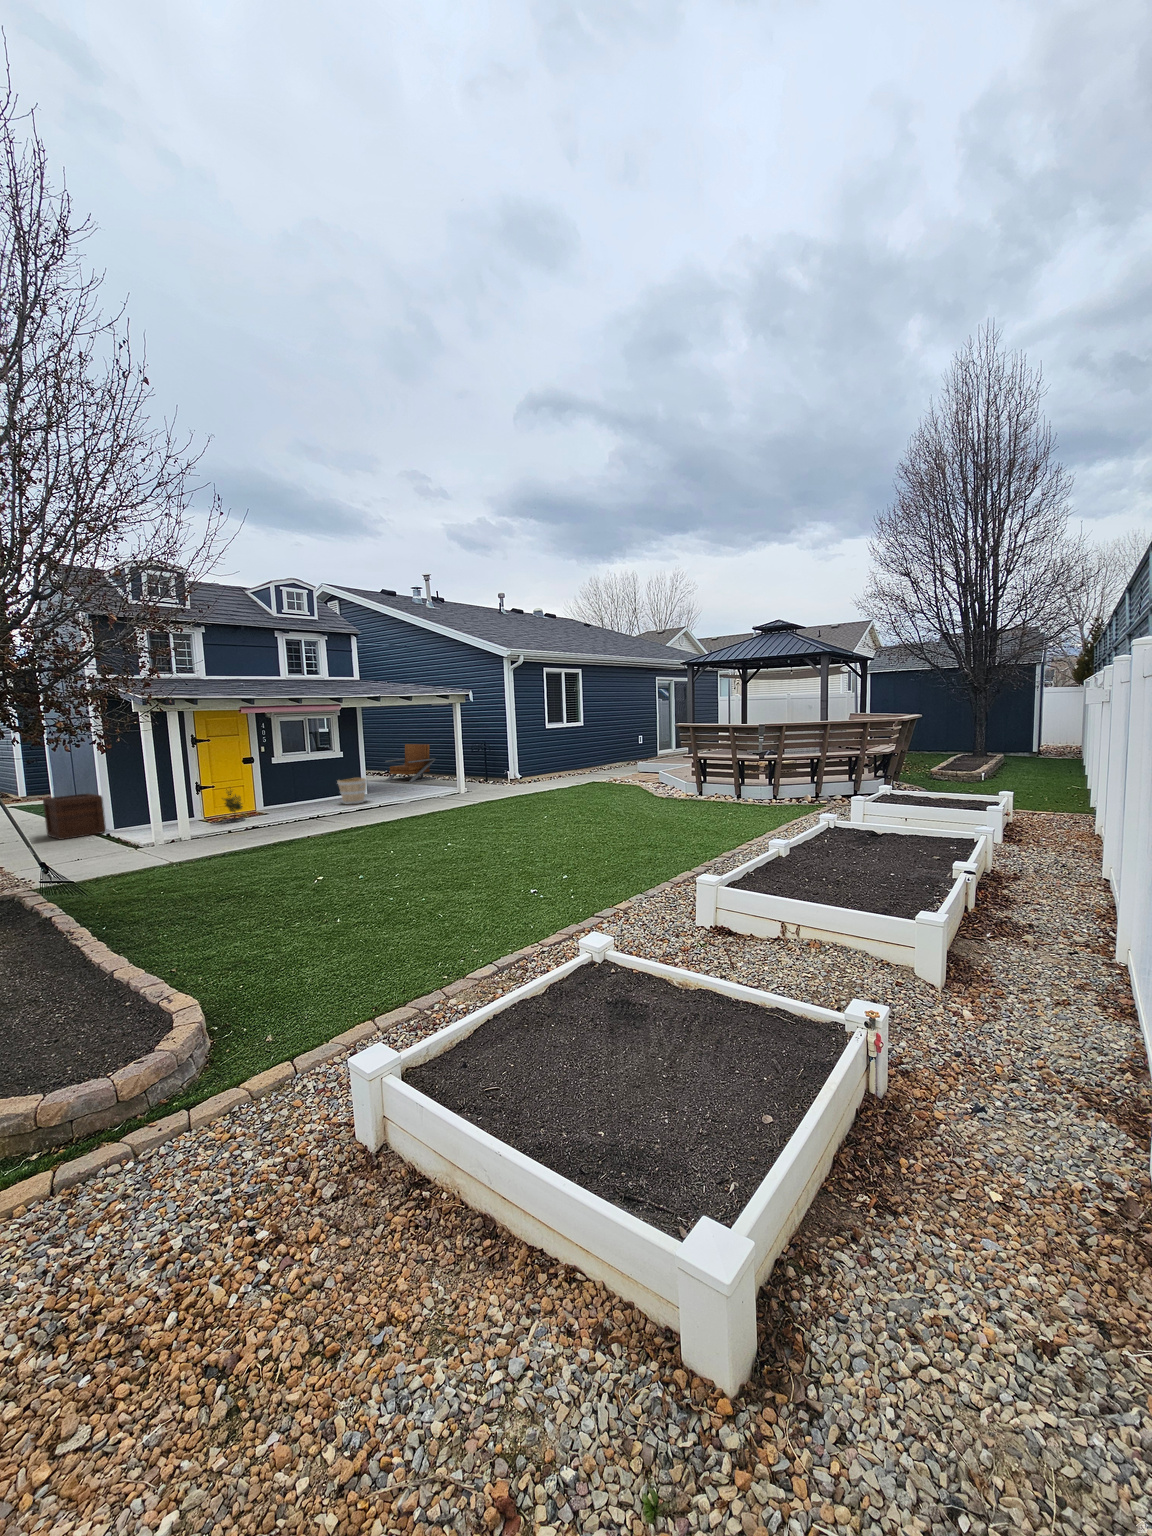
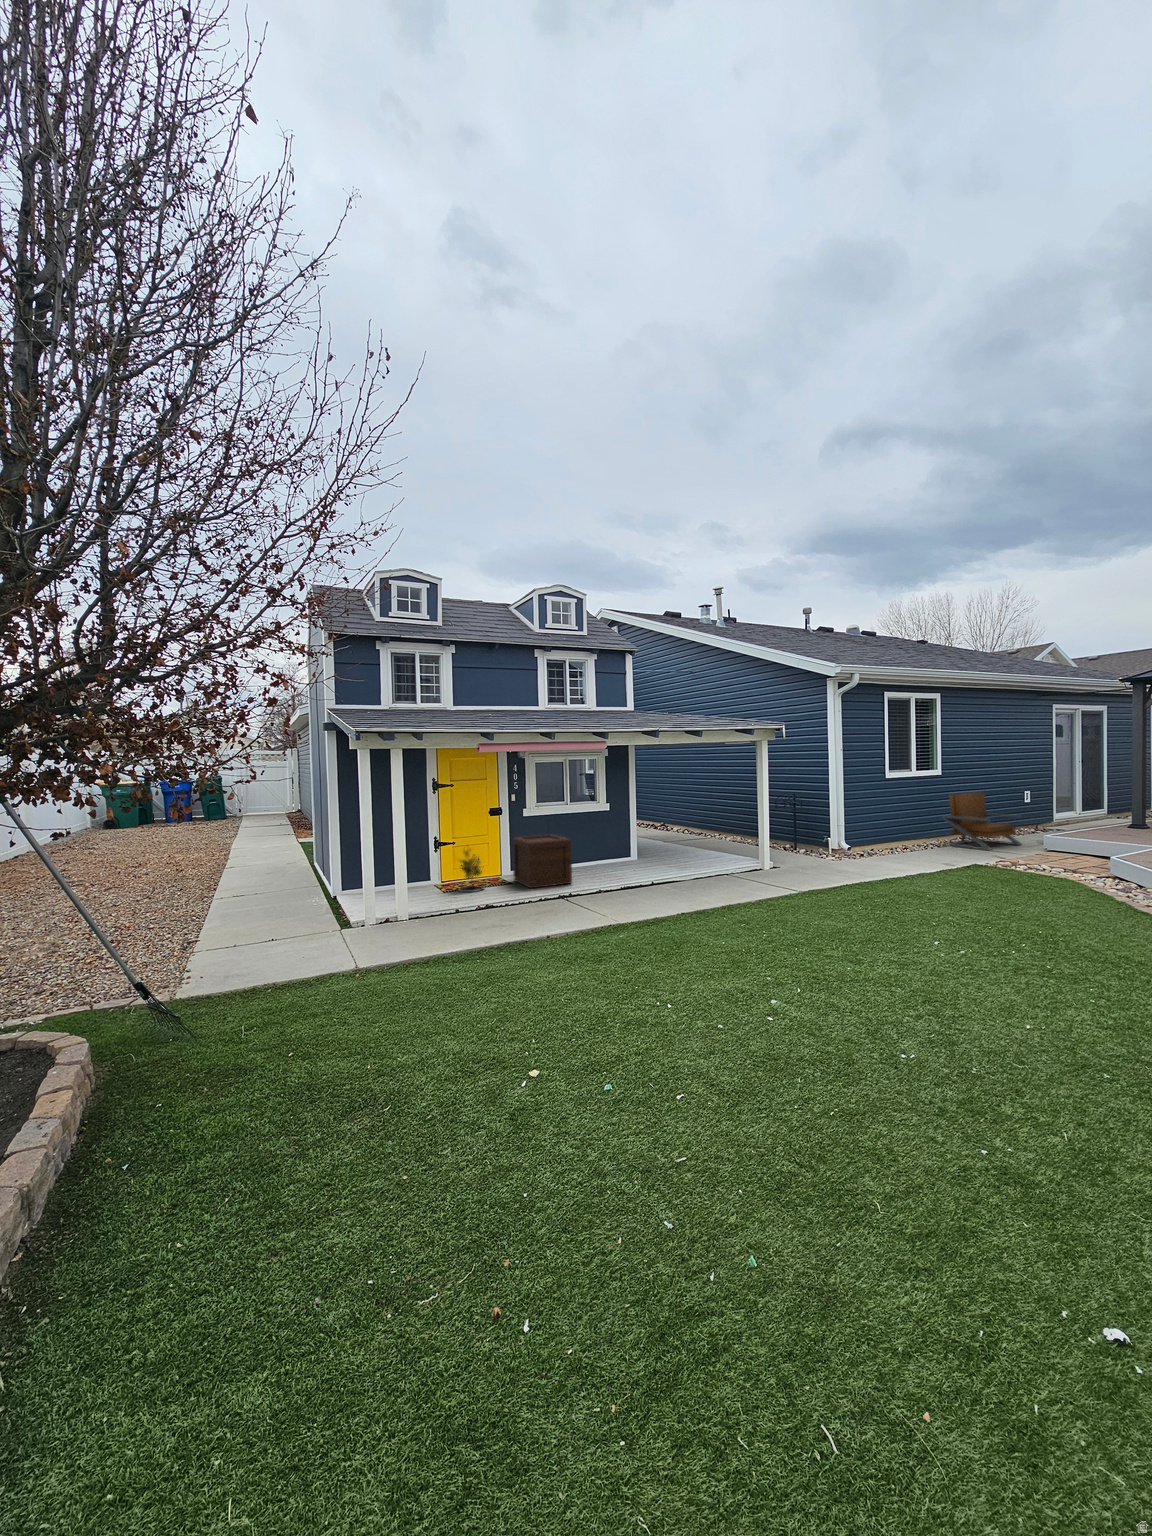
lounge chair: present [386,744,436,782] -> present [942,792,1022,850]
wooden bucket: present [337,778,367,804] -> none [599,839,638,875]
wooden crate: present [43,793,106,840] -> present [512,834,572,888]

